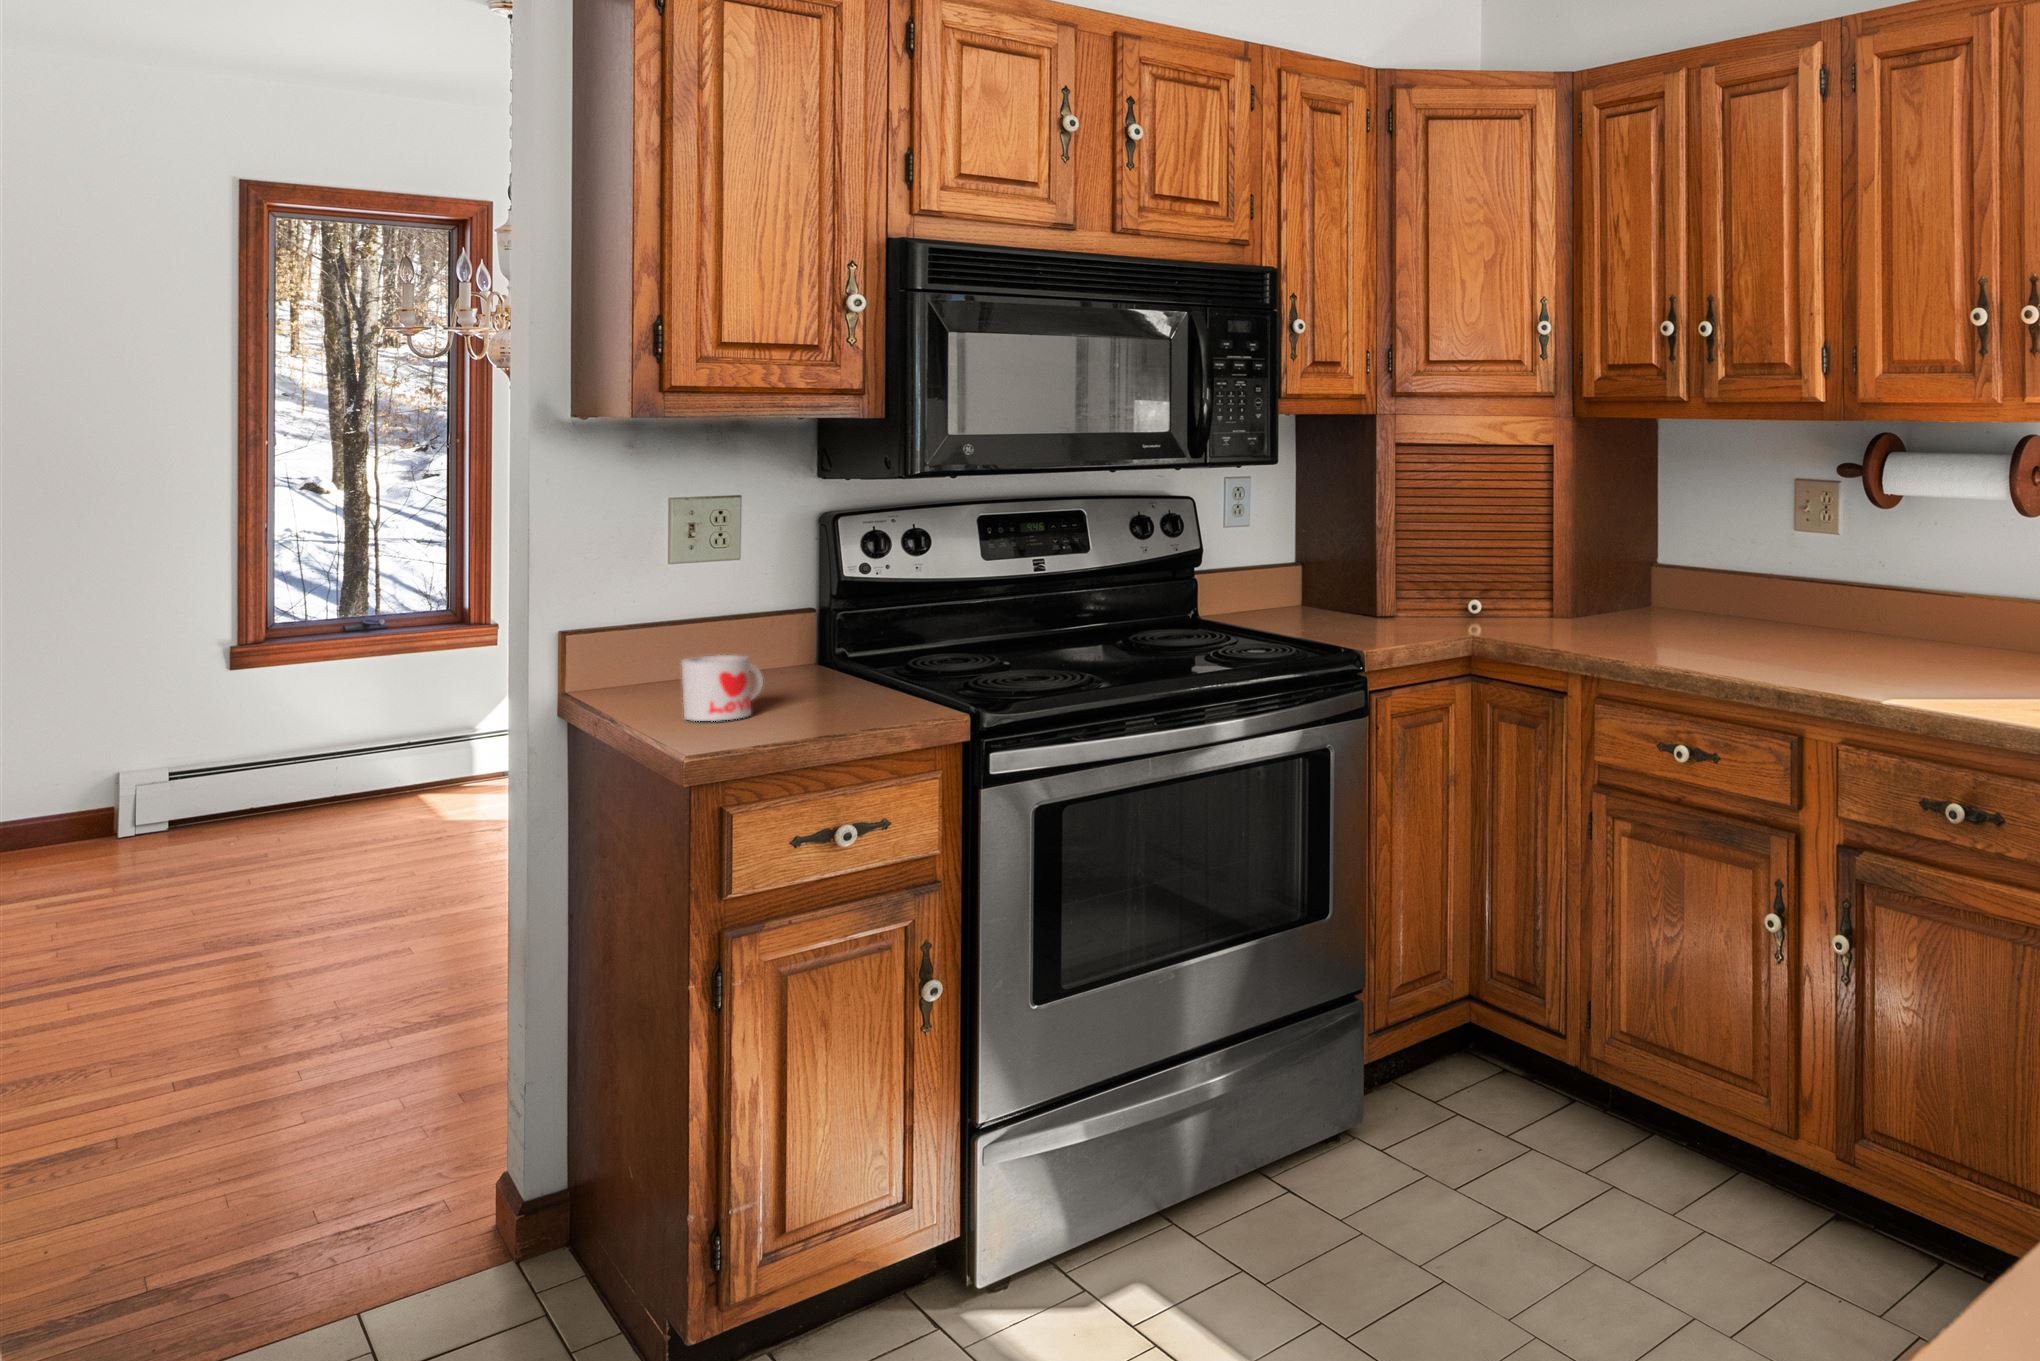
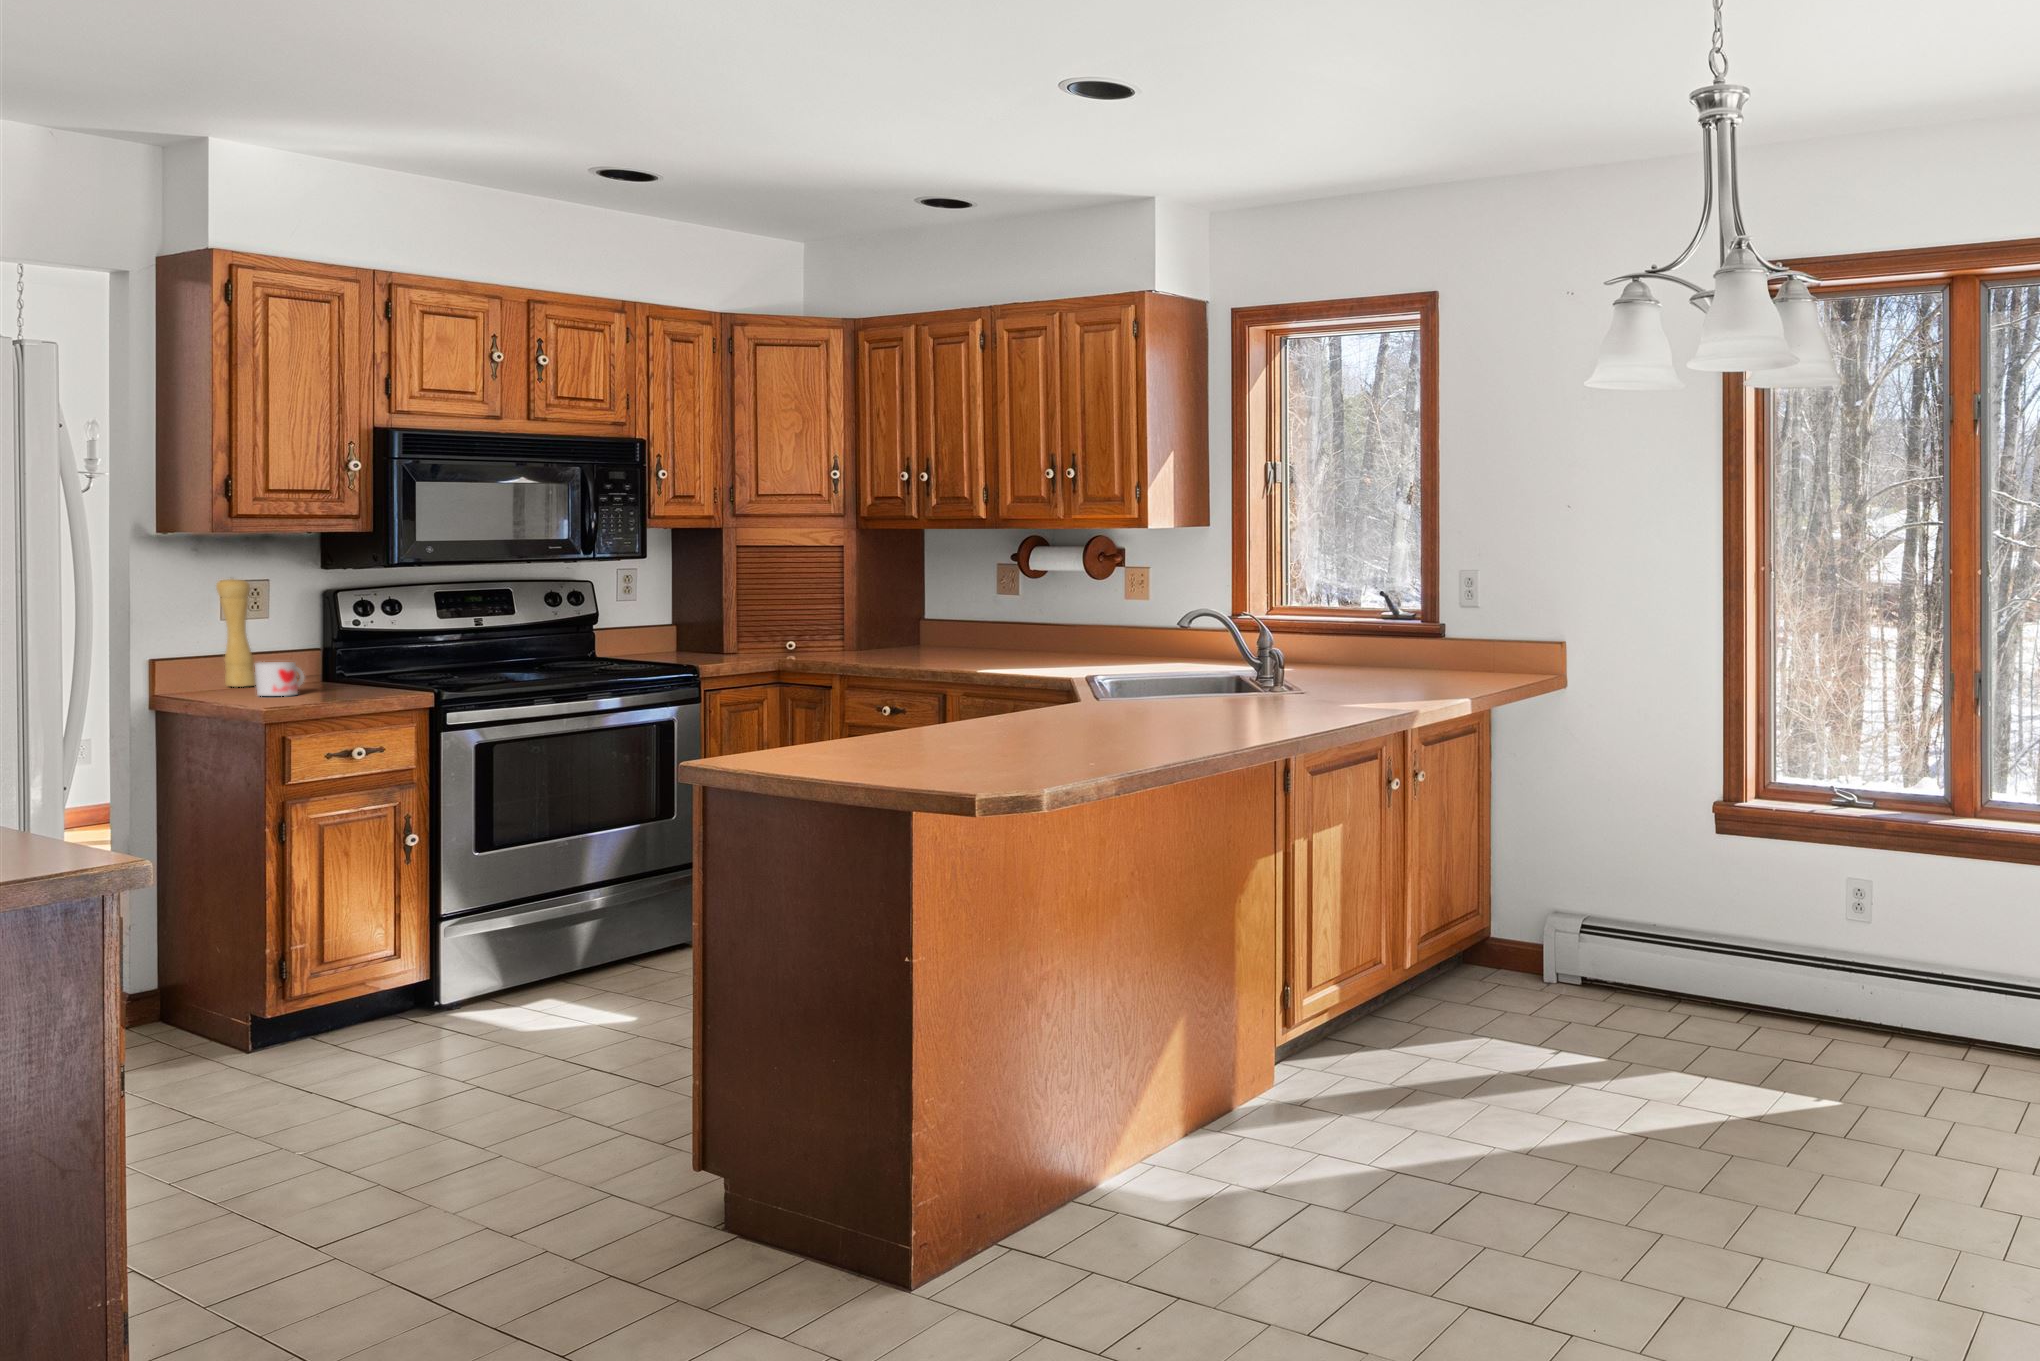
pepper mill: none [632,503,691,689] -> present [216,578,256,687]

